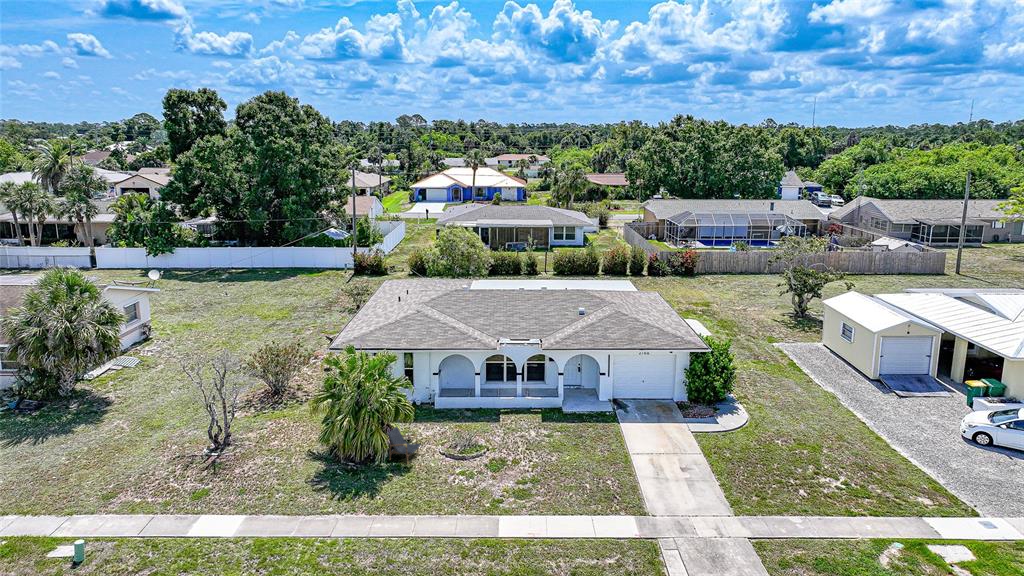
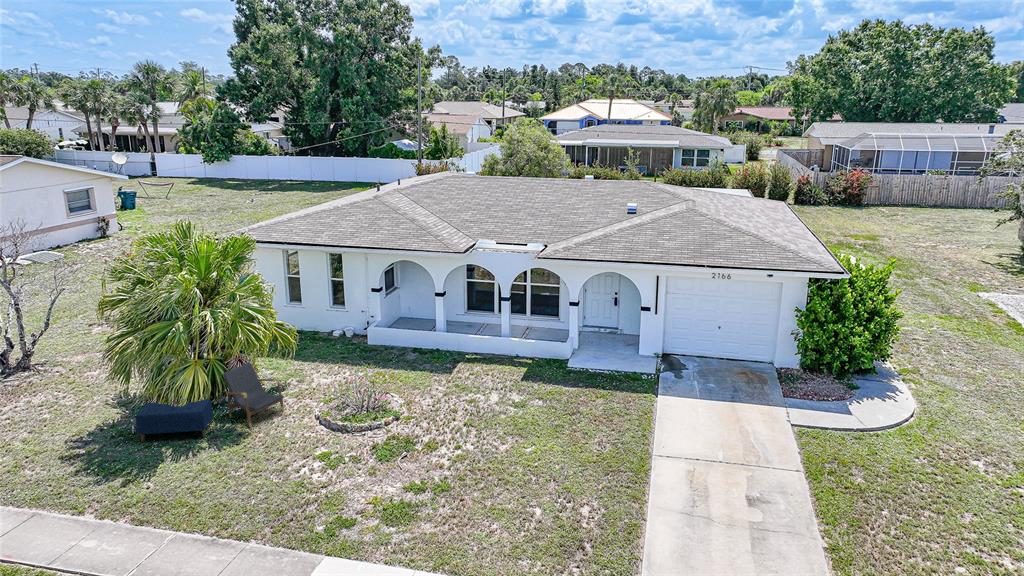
bench: none [348,450,388,478] -> present [135,399,213,442]

